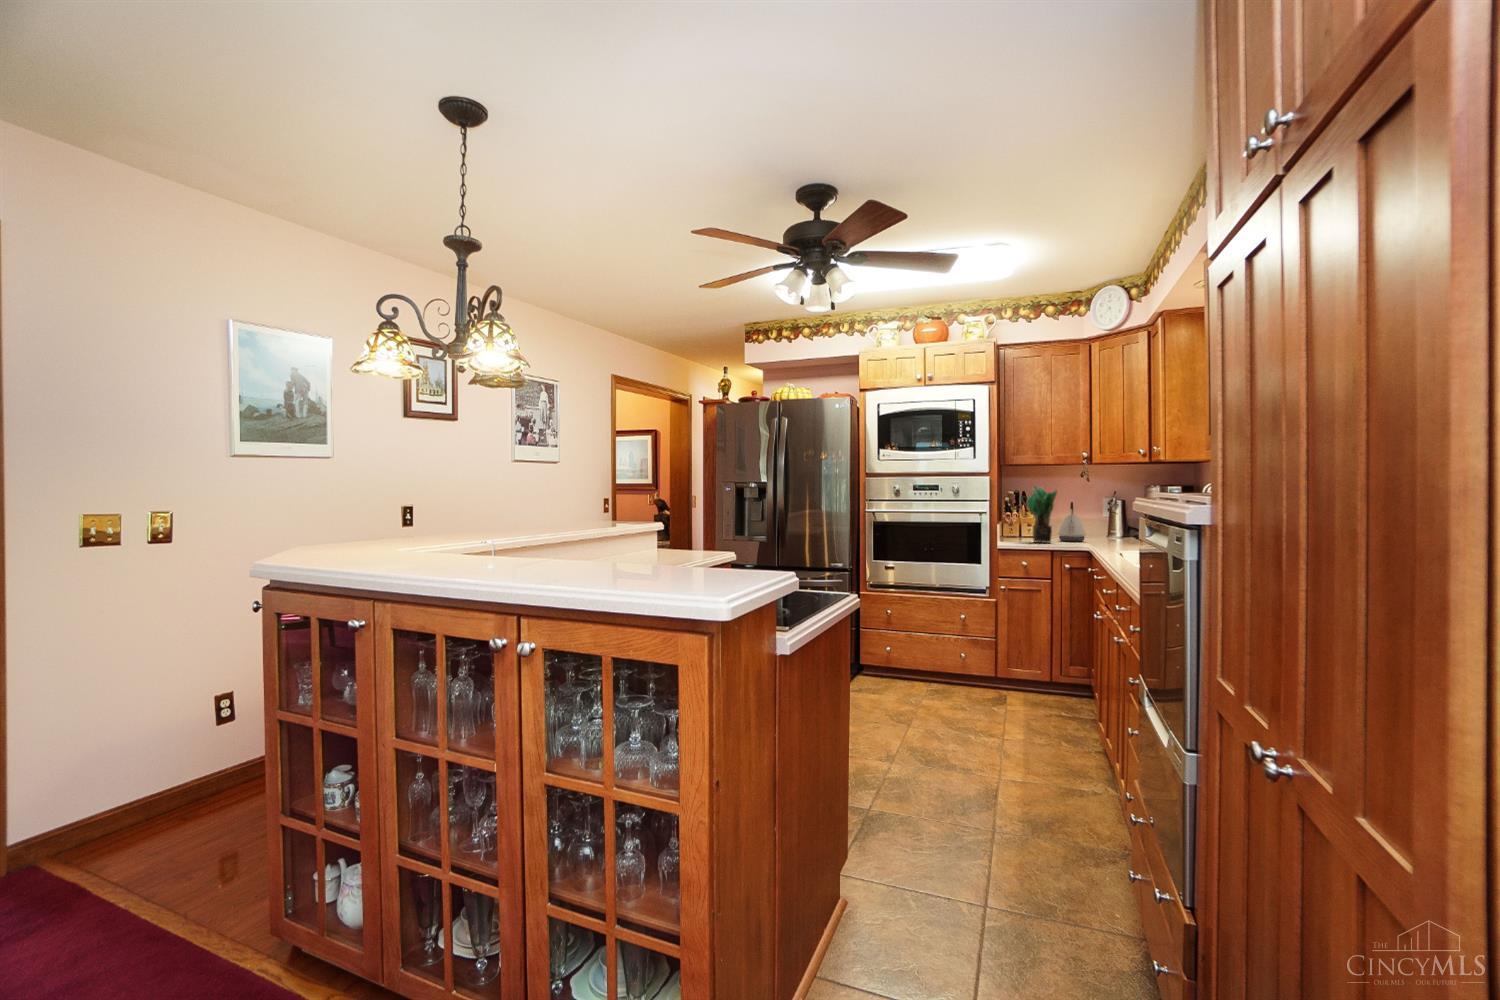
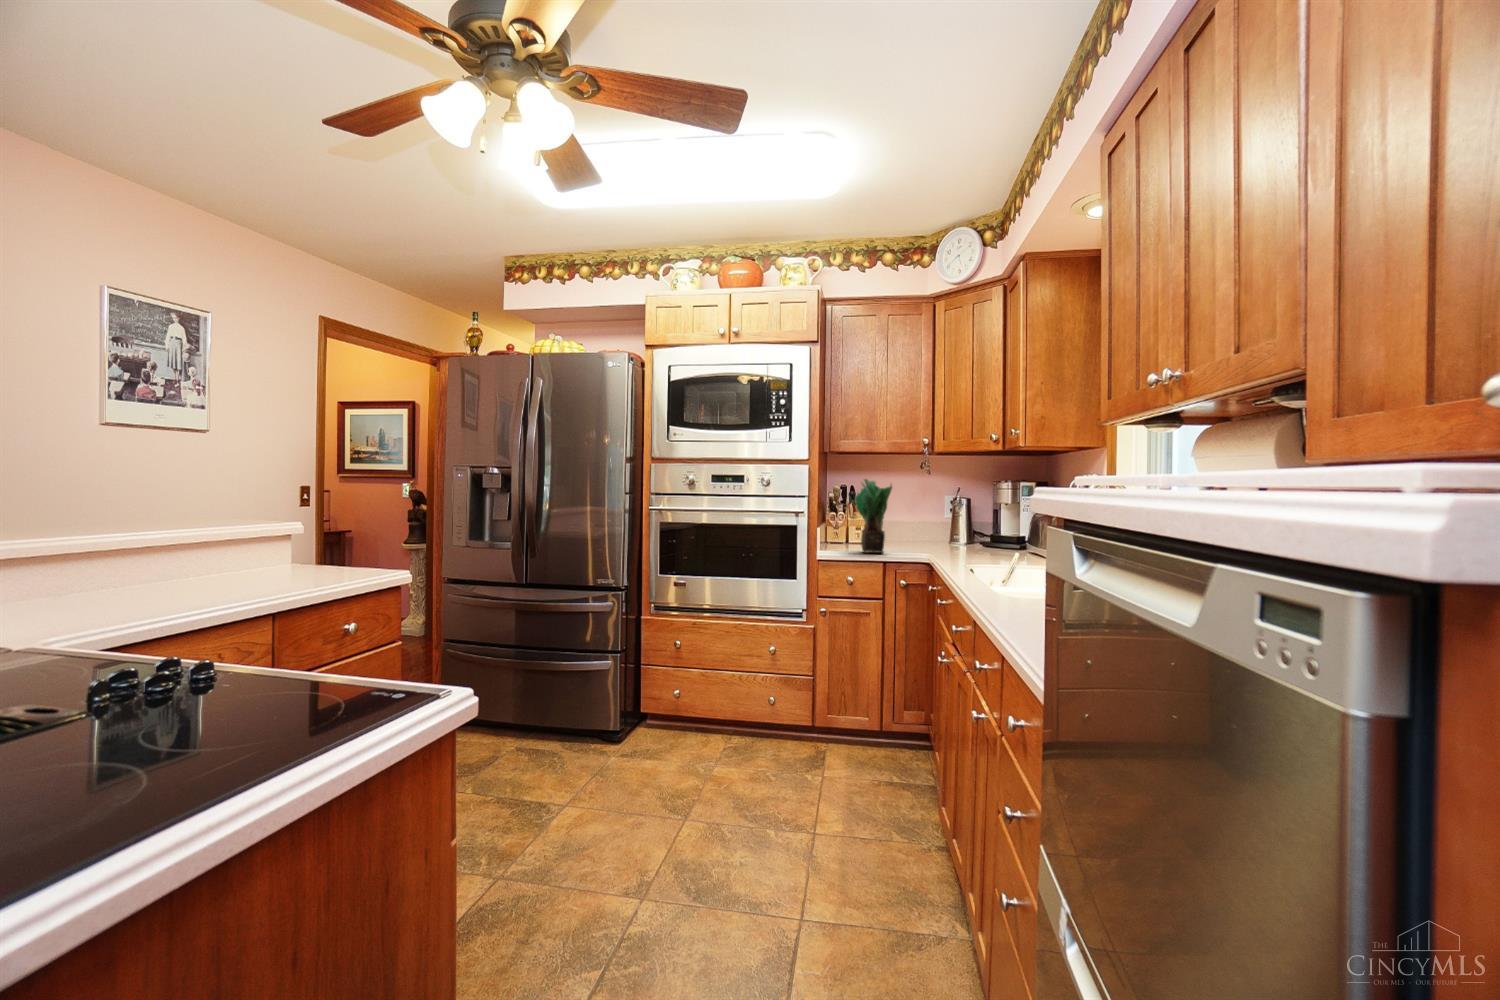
kettle: present [1058,502,1086,542] -> none [892,500,924,550]

